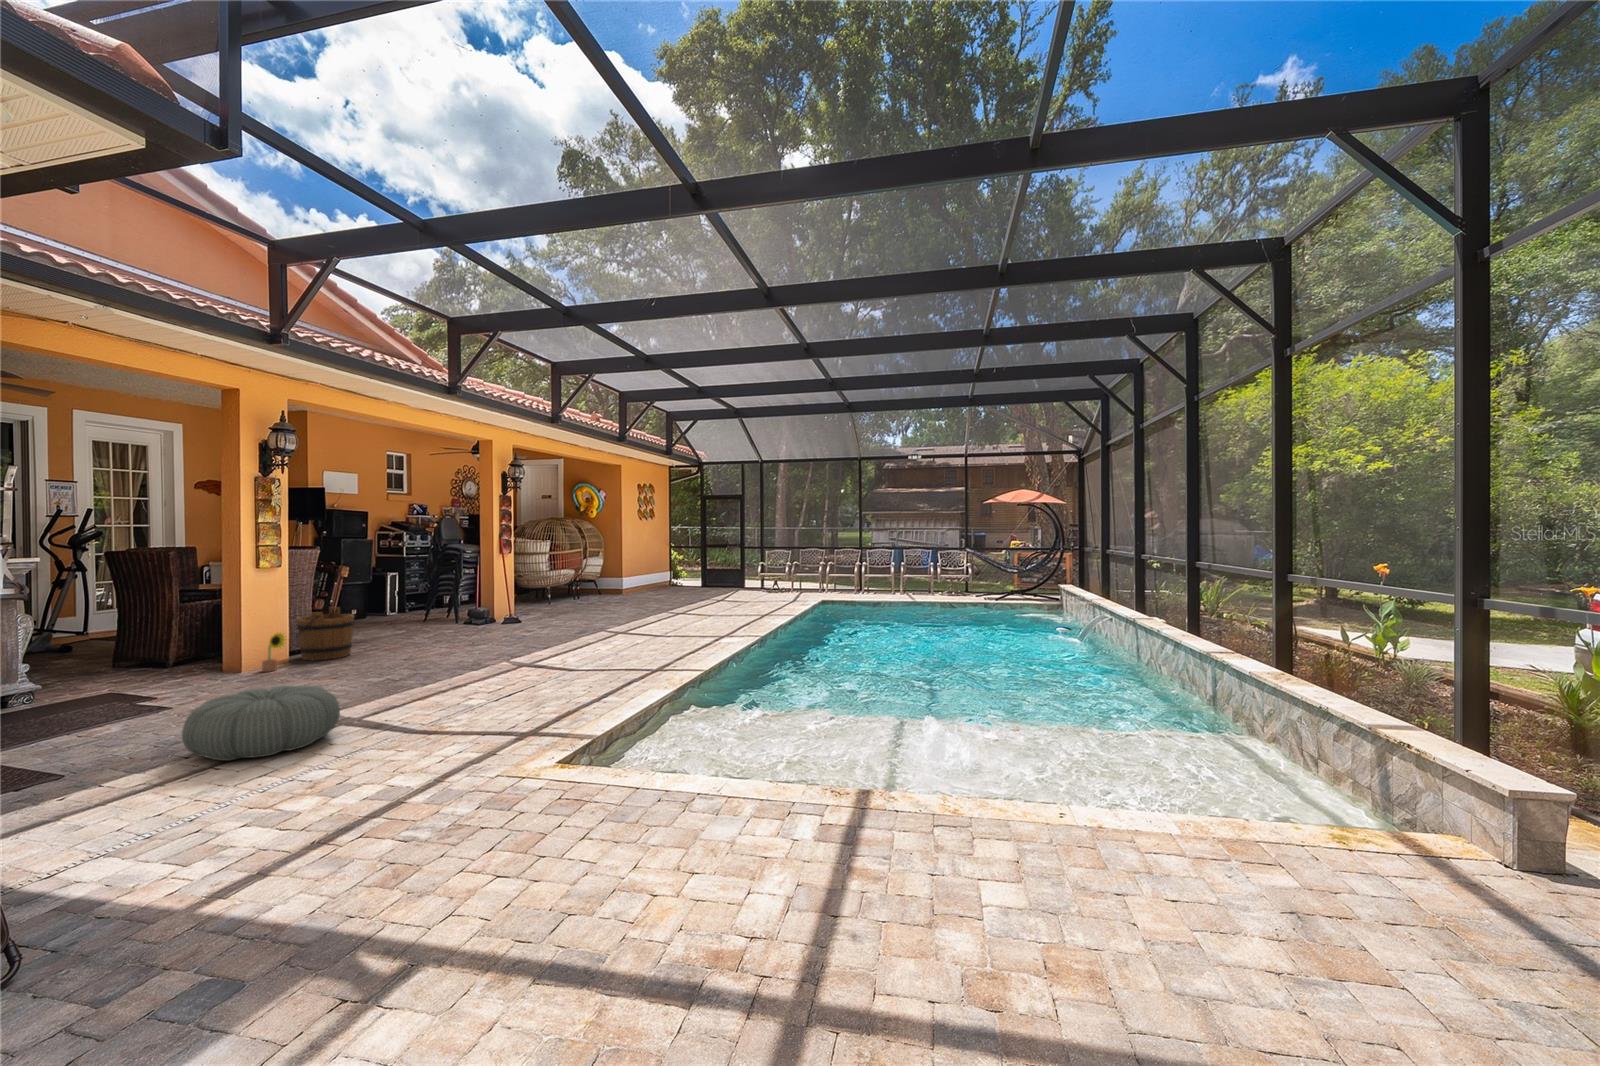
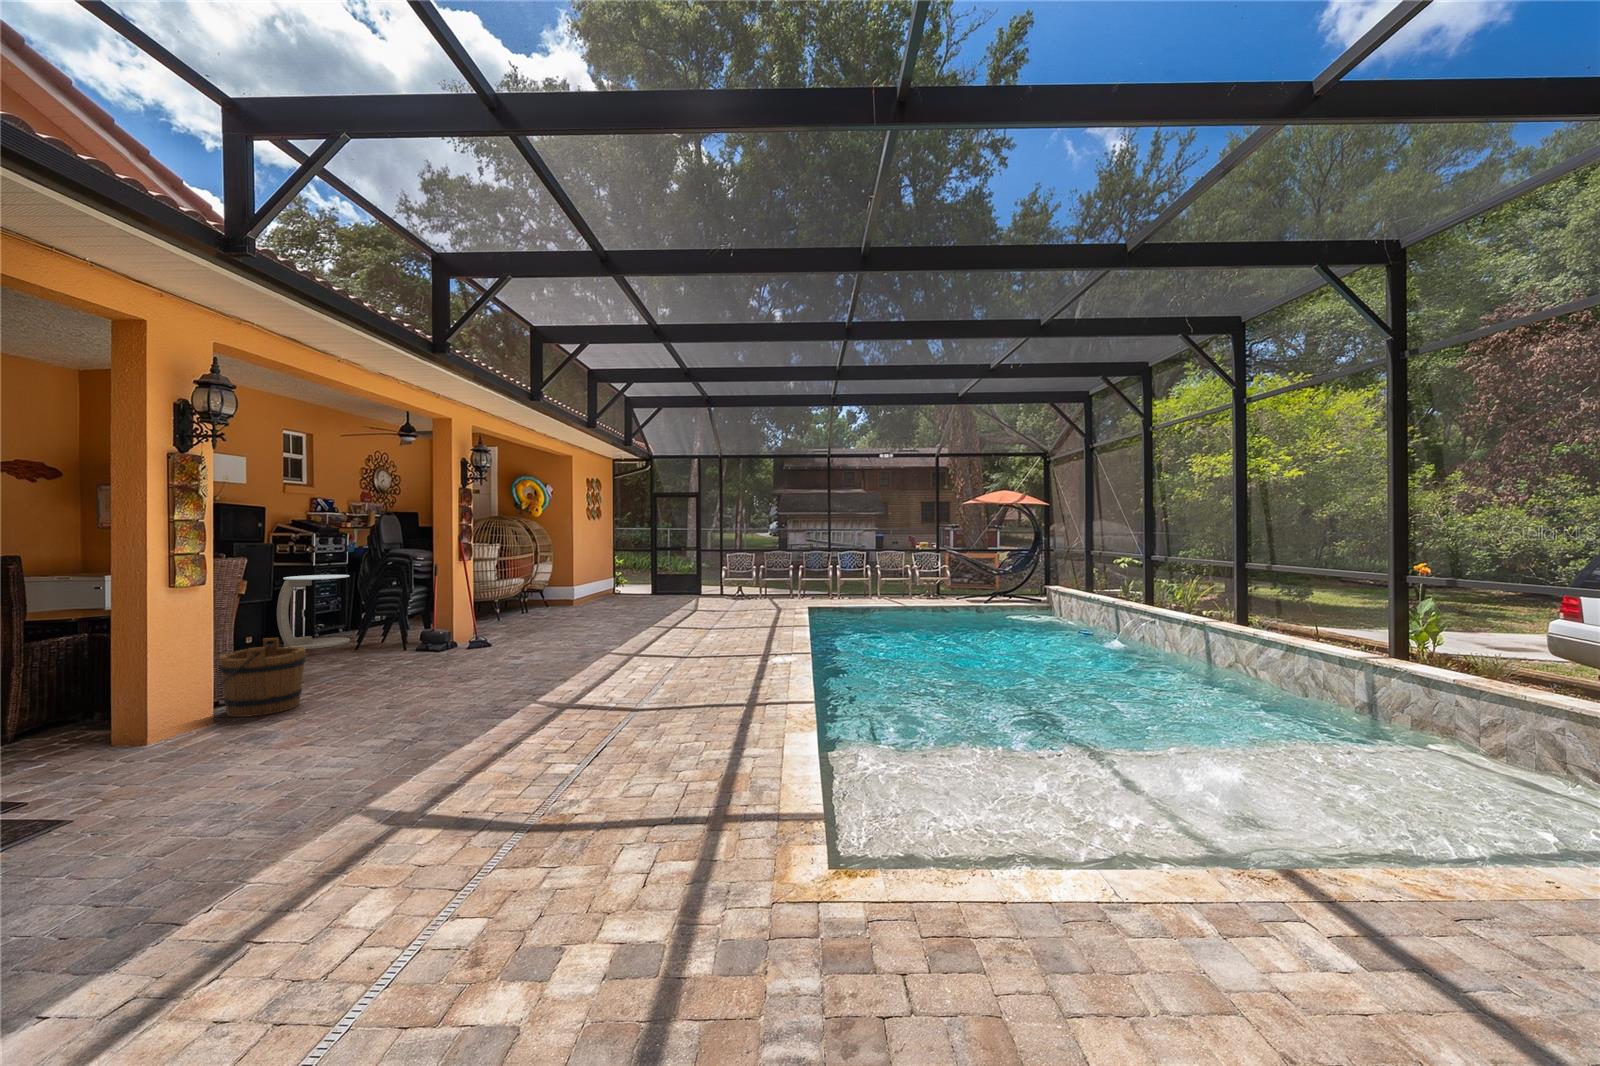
side table: none [373,564,427,620] -> present [277,575,350,649]
decorative plant: present [262,633,285,672] -> none [180,680,221,741]
pouf: present [182,685,340,761] -> none [195,775,443,931]

